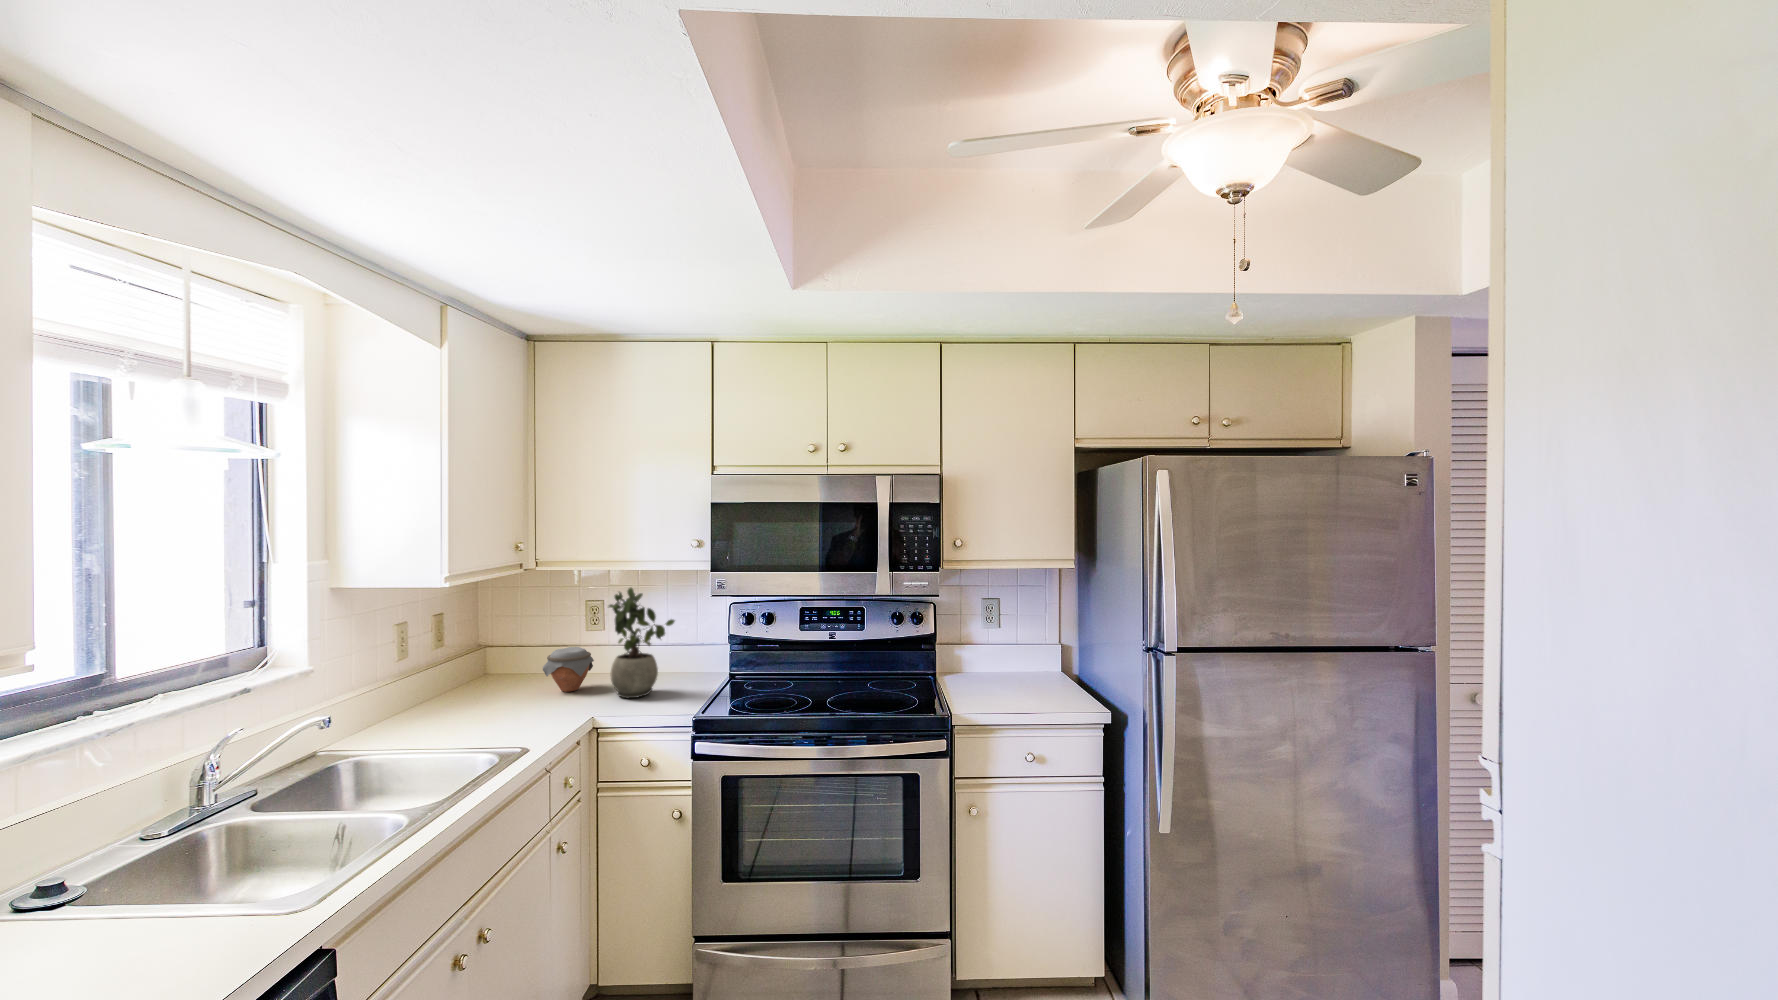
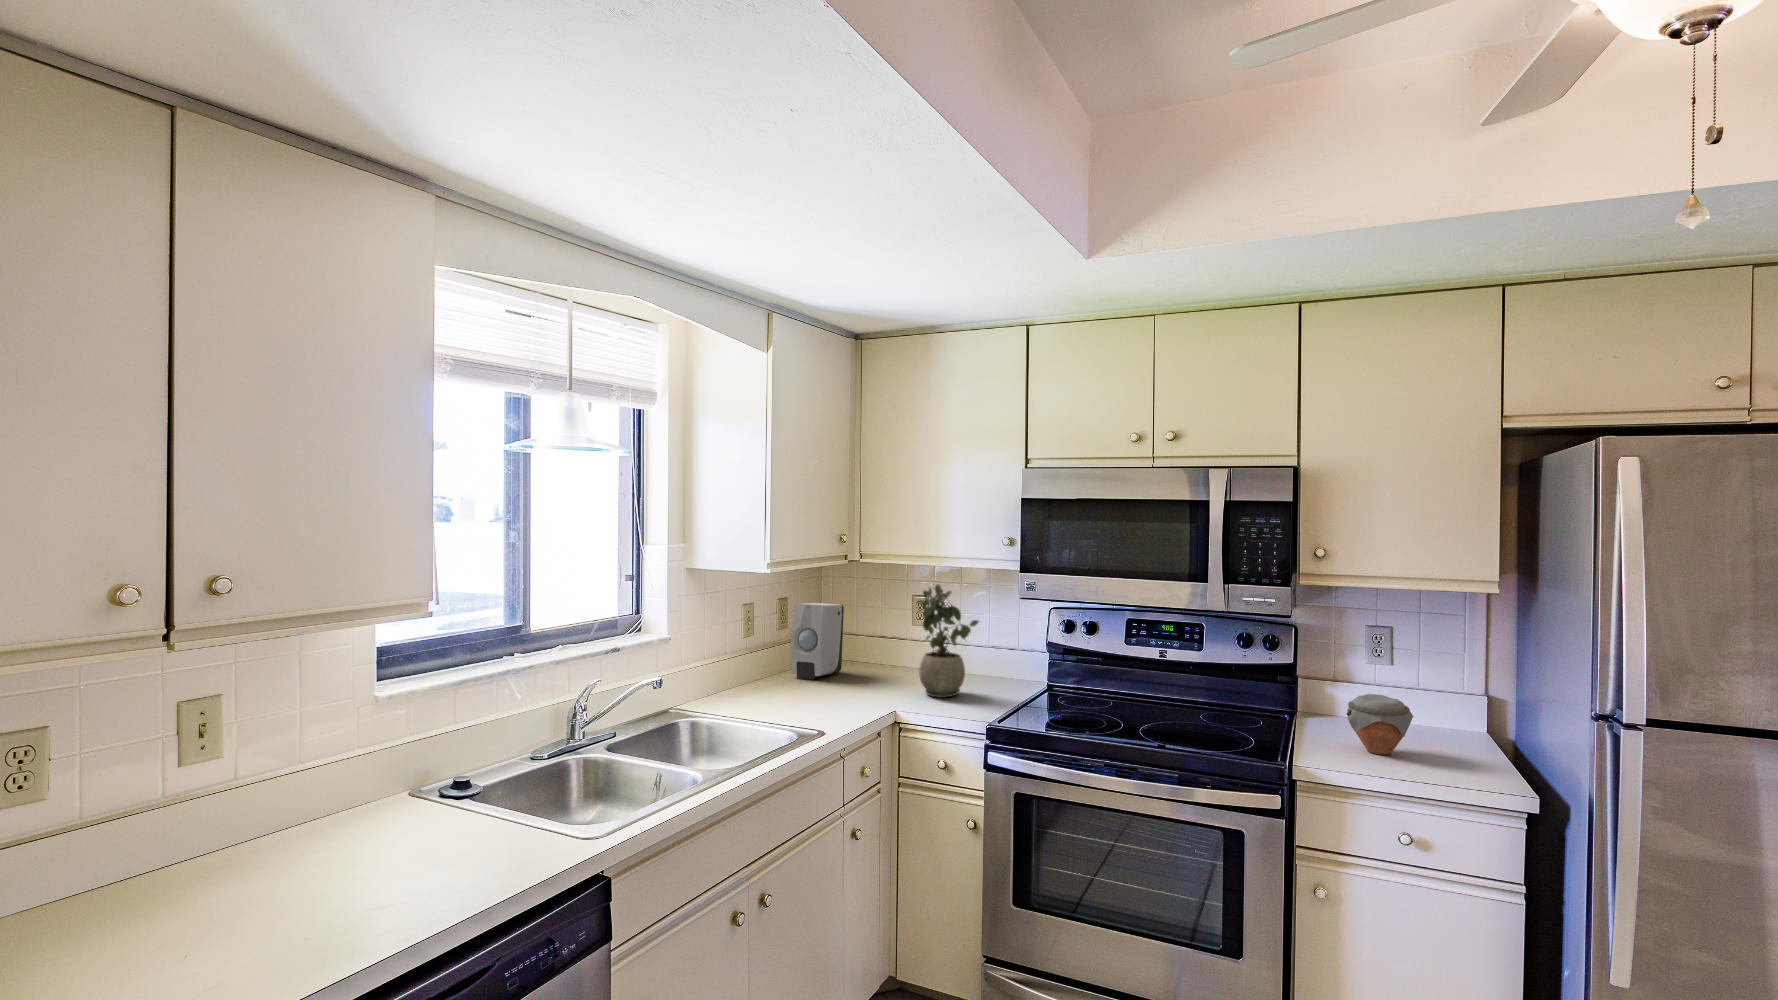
soap dispenser: none [456,615,516,698] -> present [791,603,844,680]
jar: present [543,647,594,692] -> present [1346,694,1413,755]

